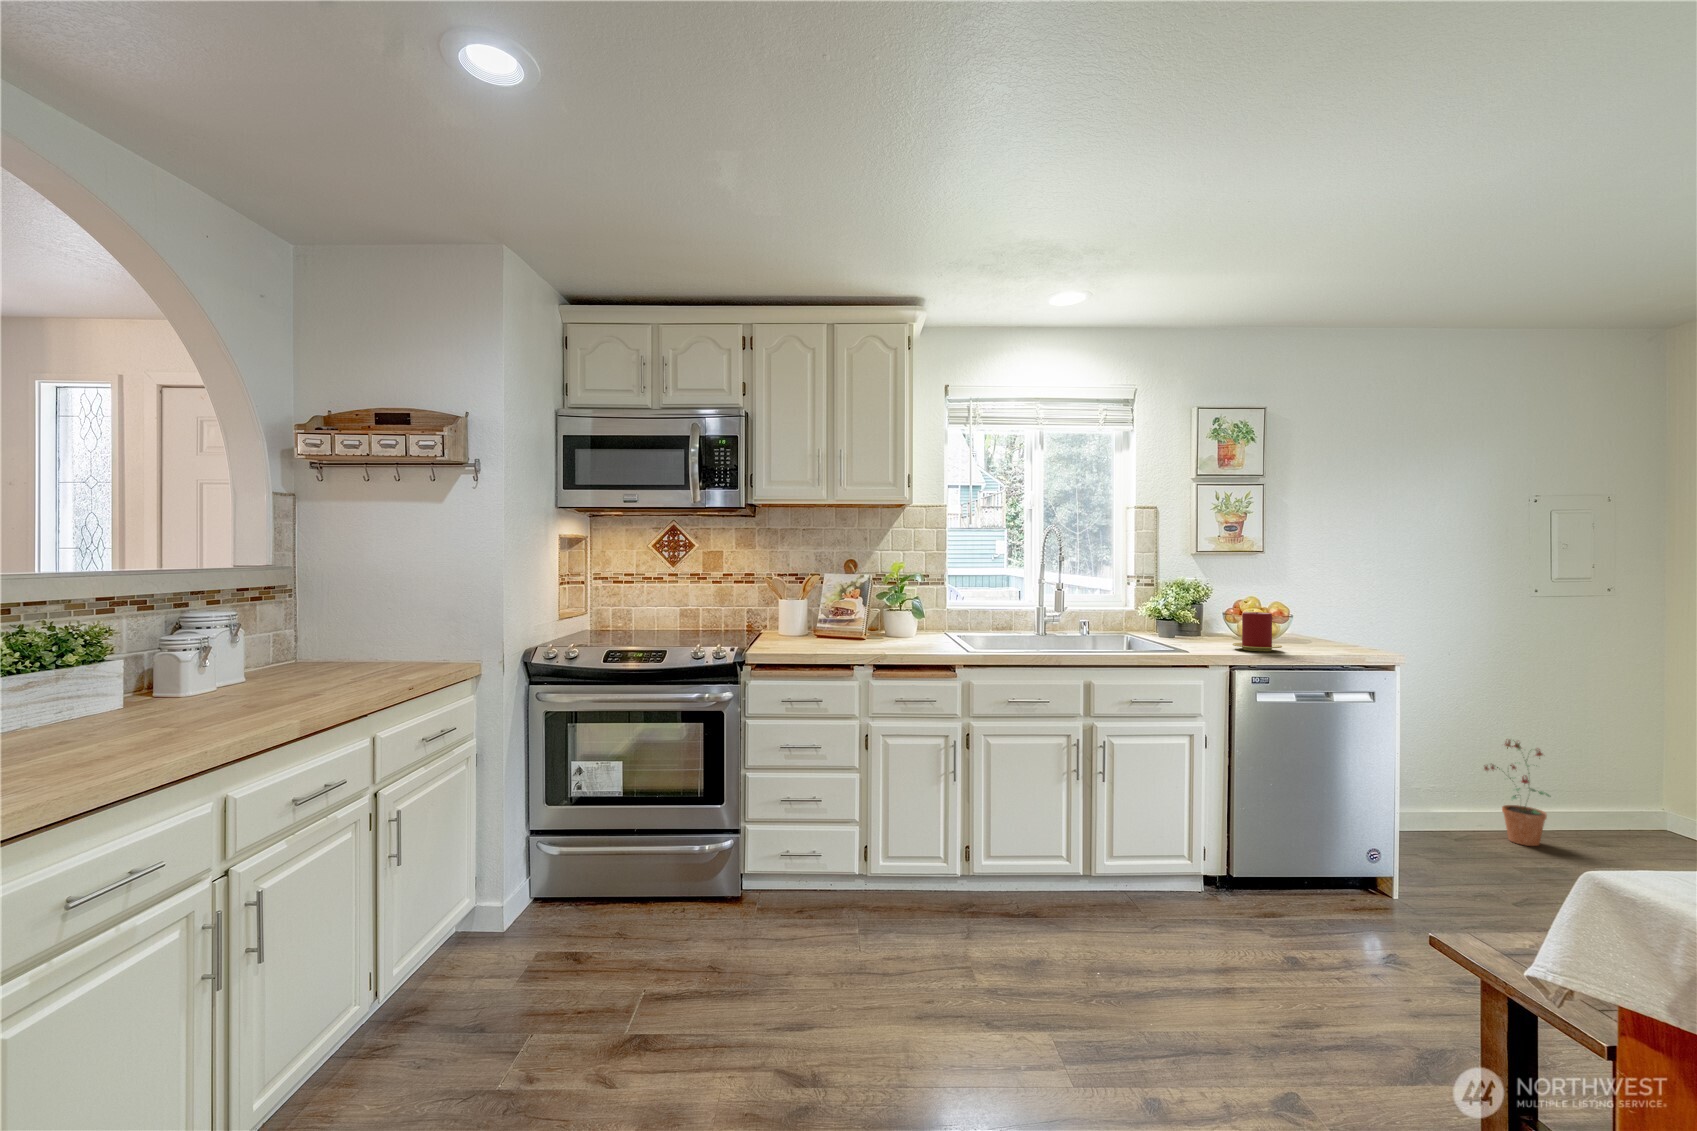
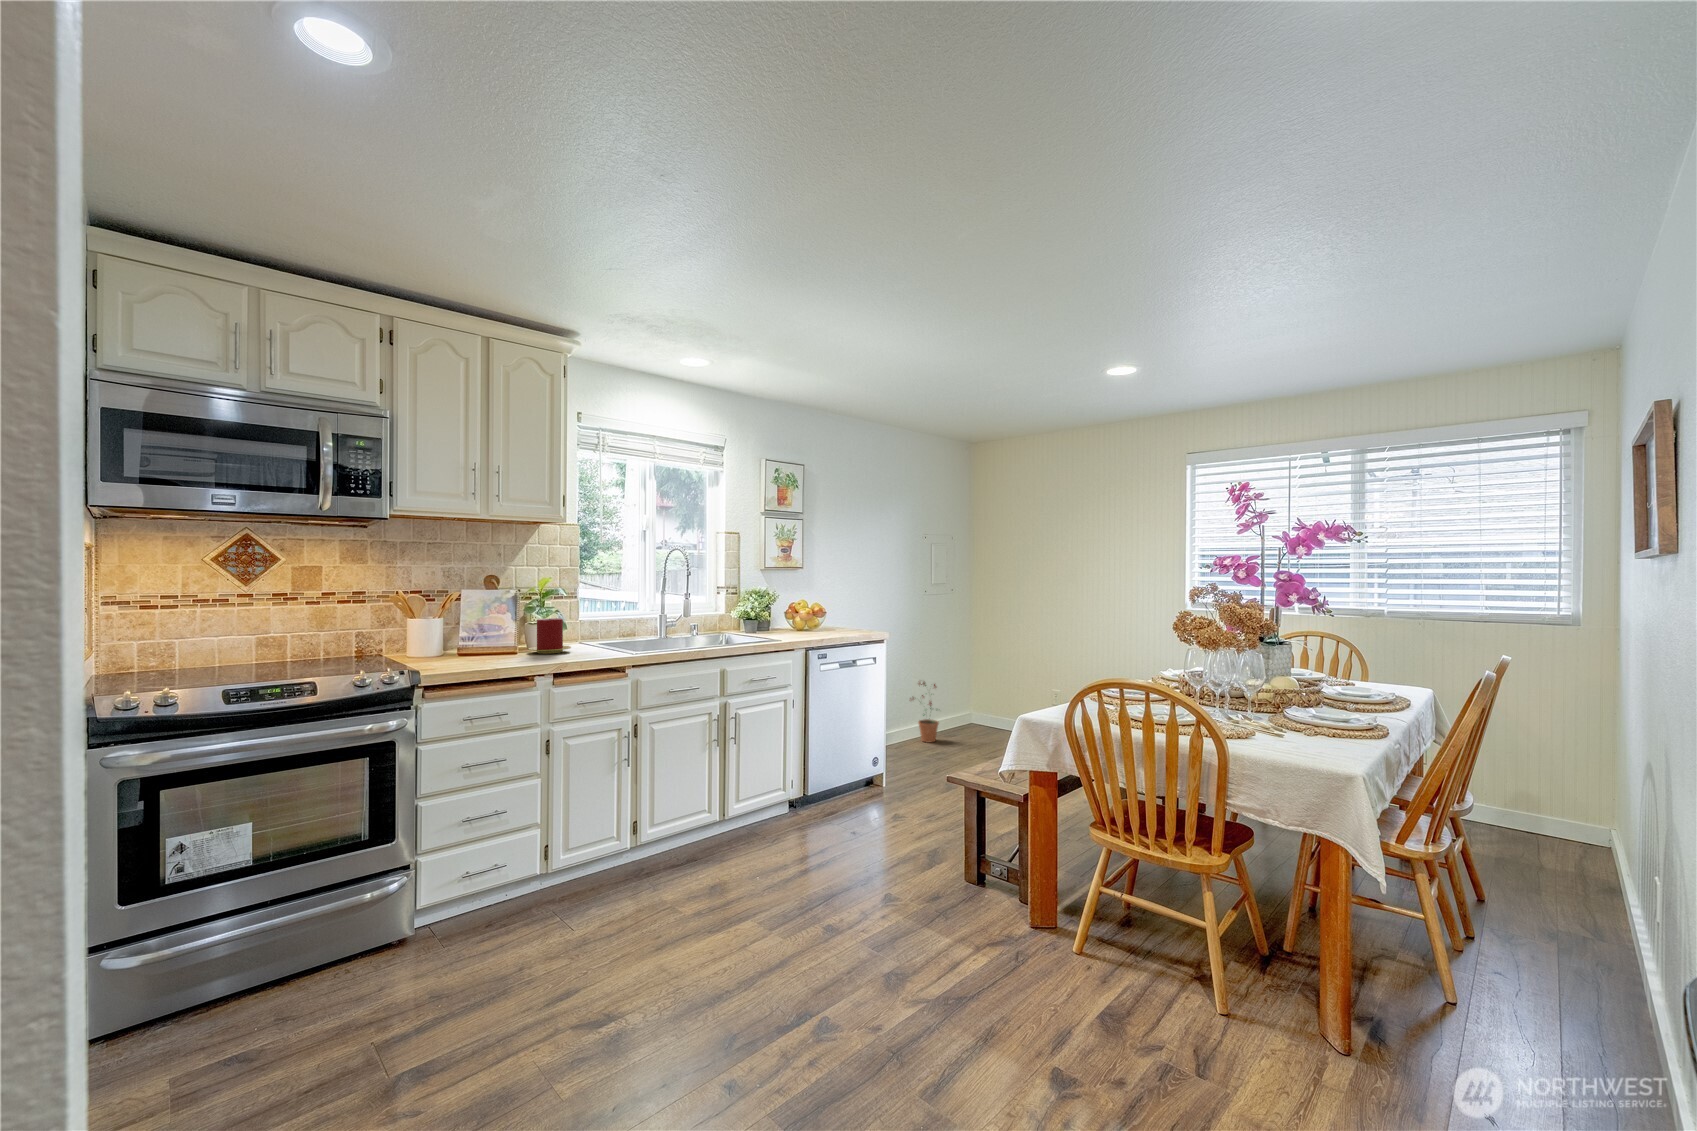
candle: present [1232,612,1282,651] -> present [528,618,571,654]

